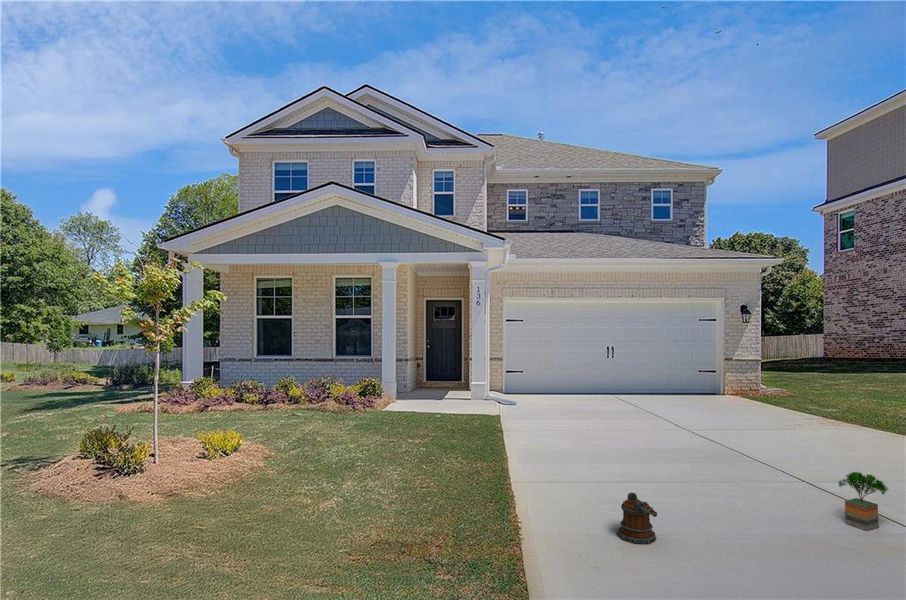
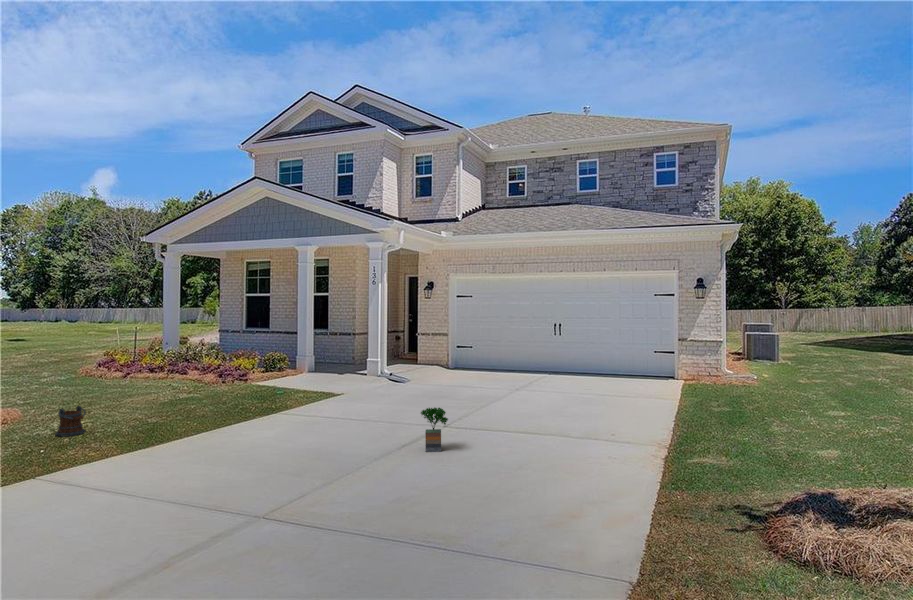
bucket: present [617,493,657,544] -> present [55,406,86,436]

